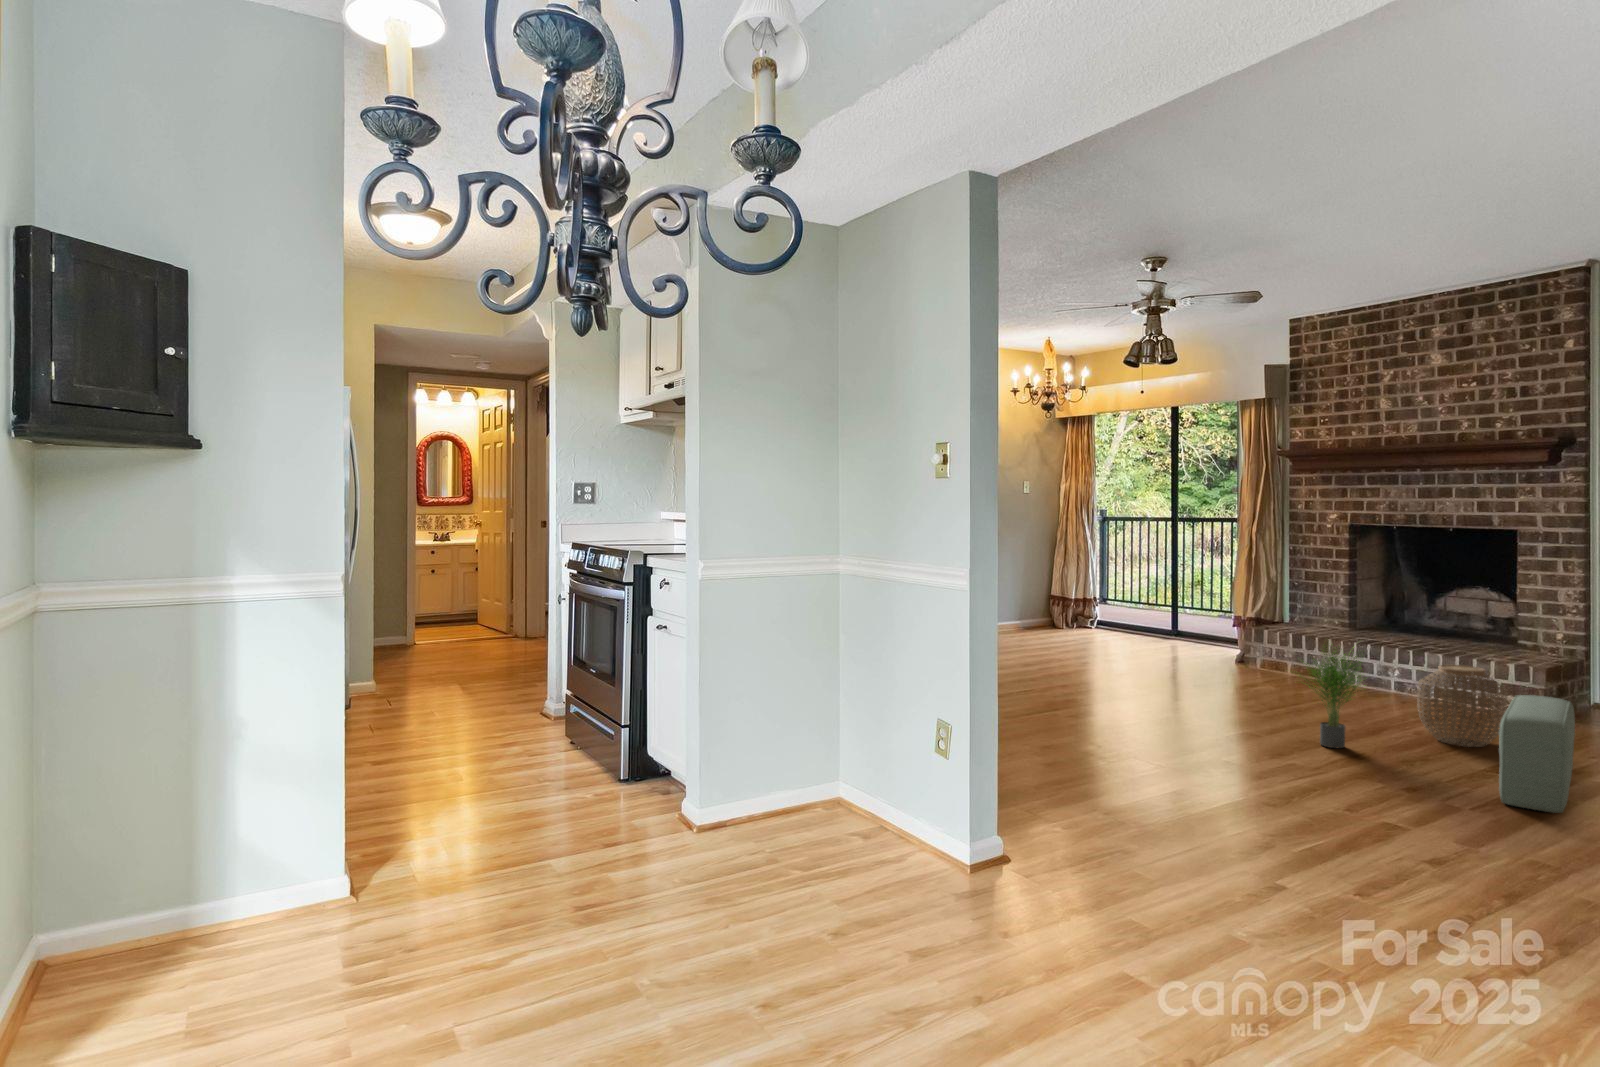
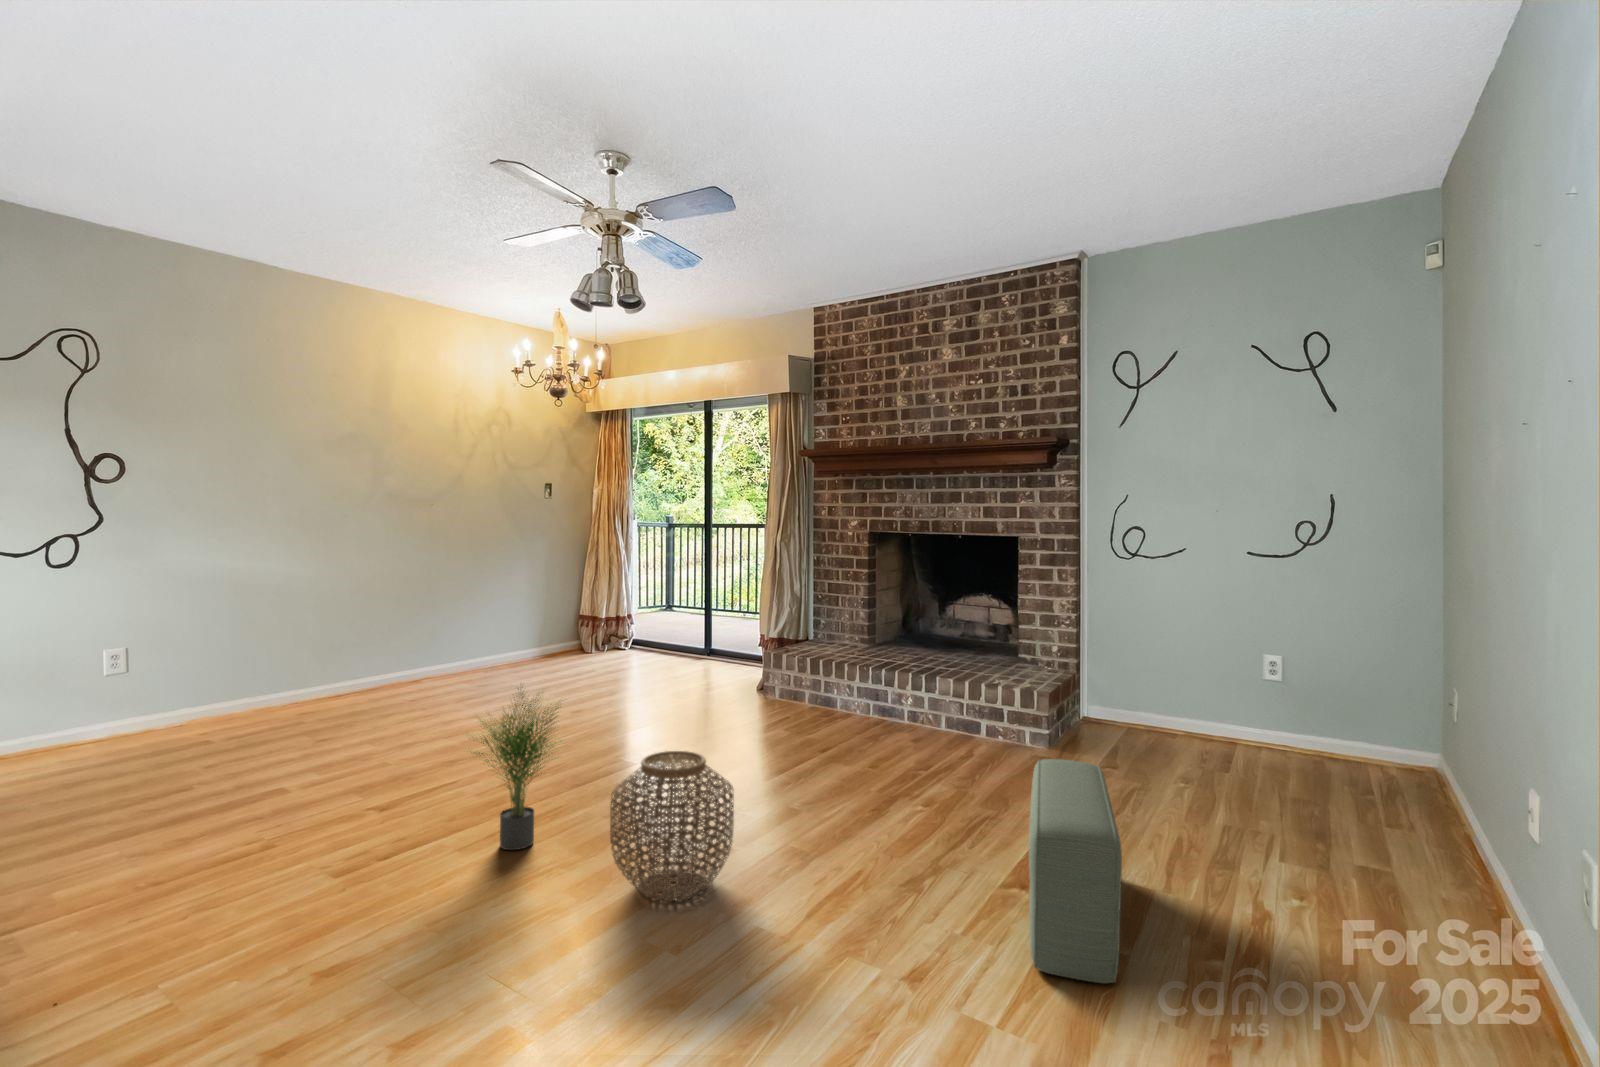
potted plant: present [1300,645,1361,748] -> present [474,693,559,850]
woven basket: present [1417,665,1507,747] -> present [610,751,734,901]

